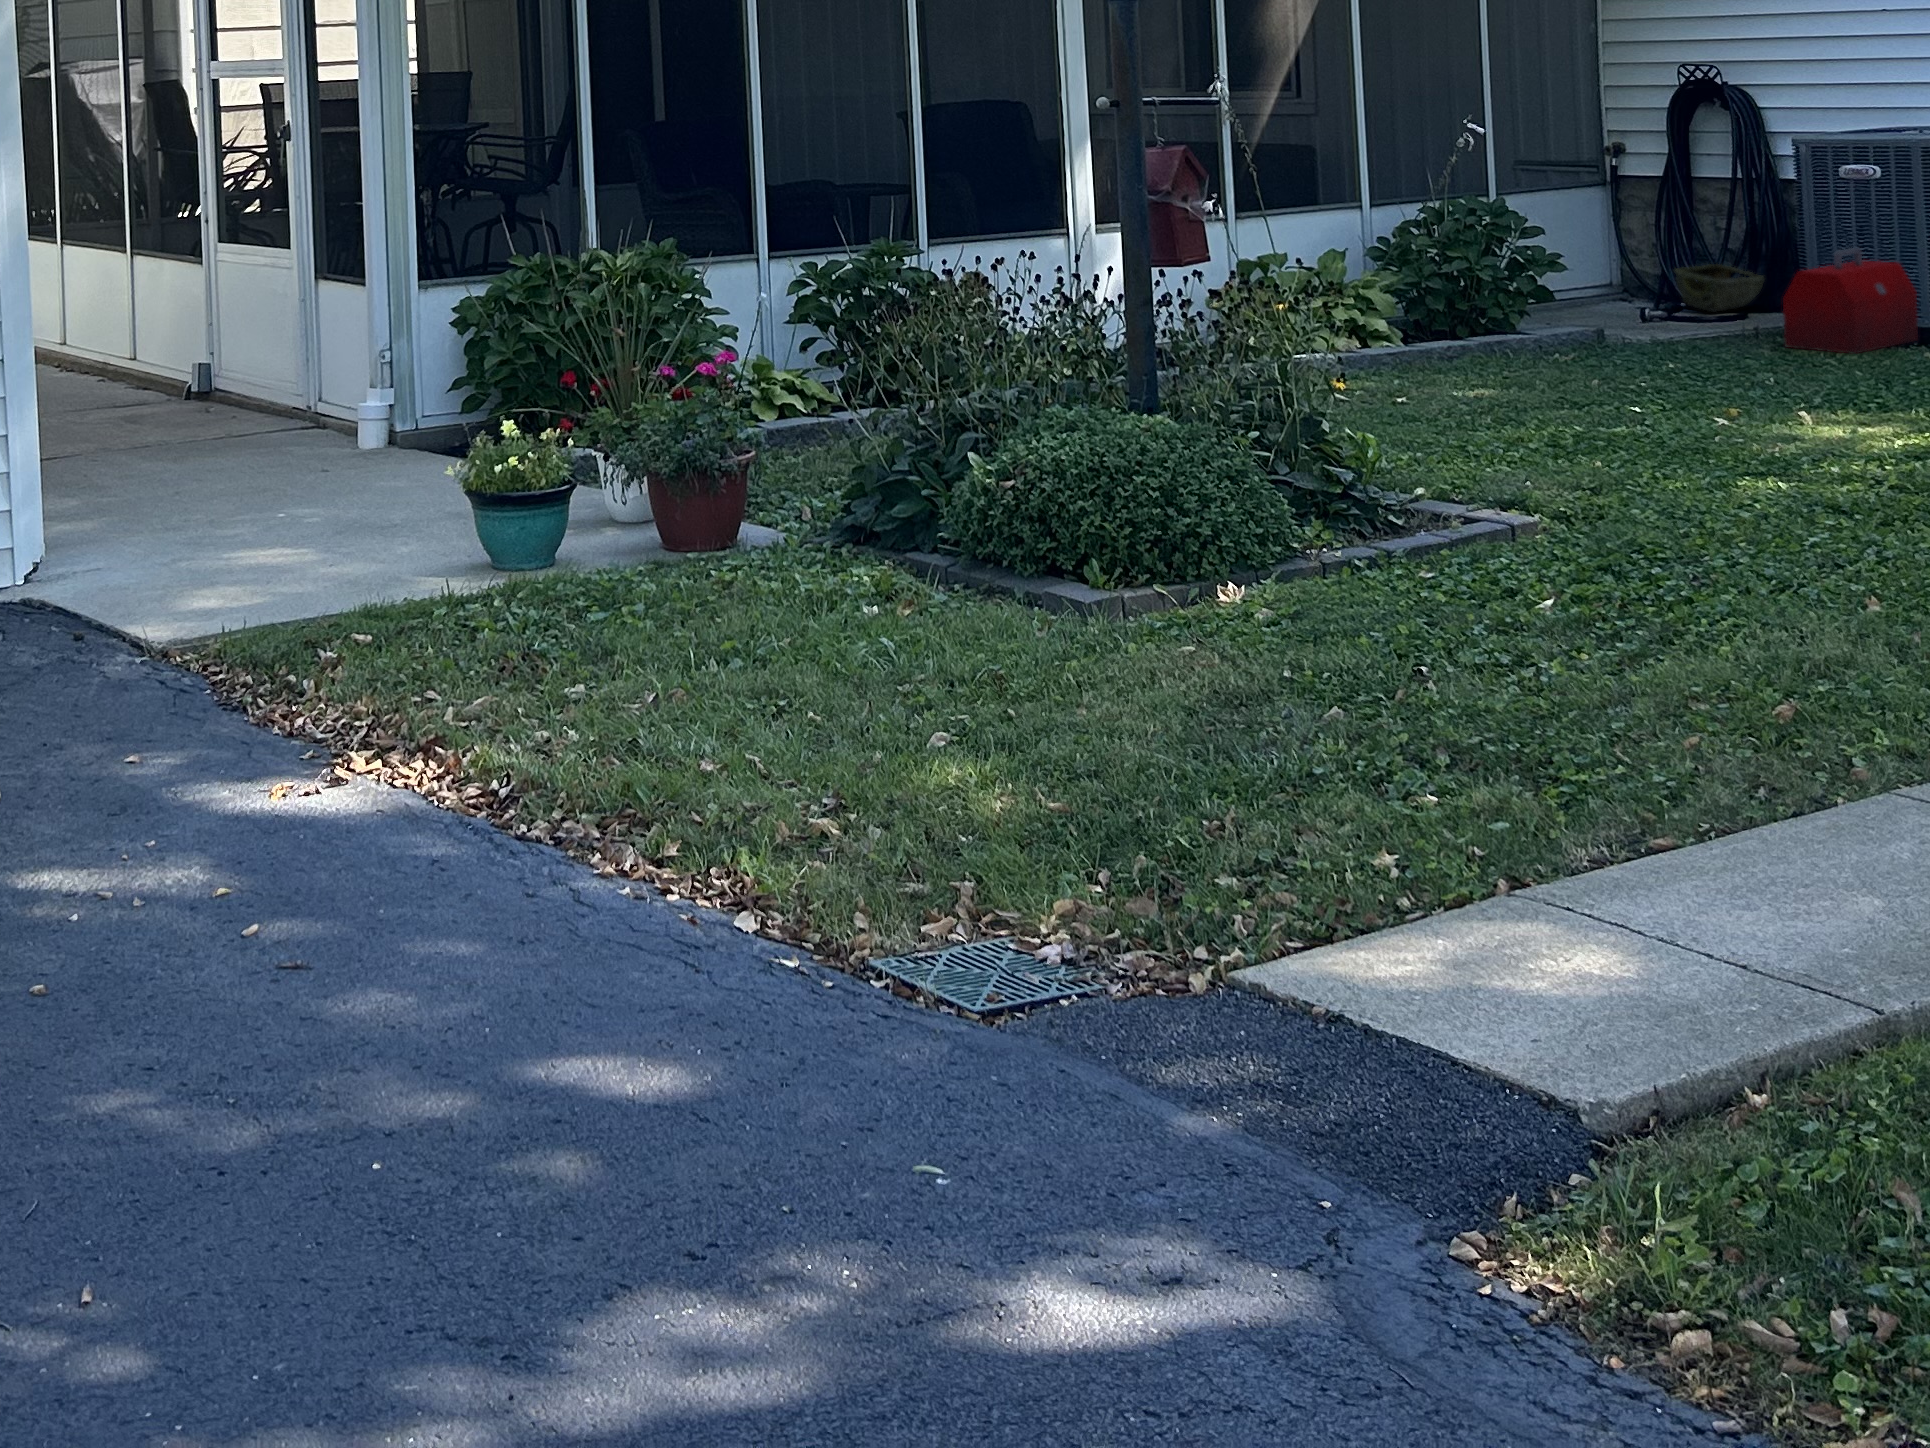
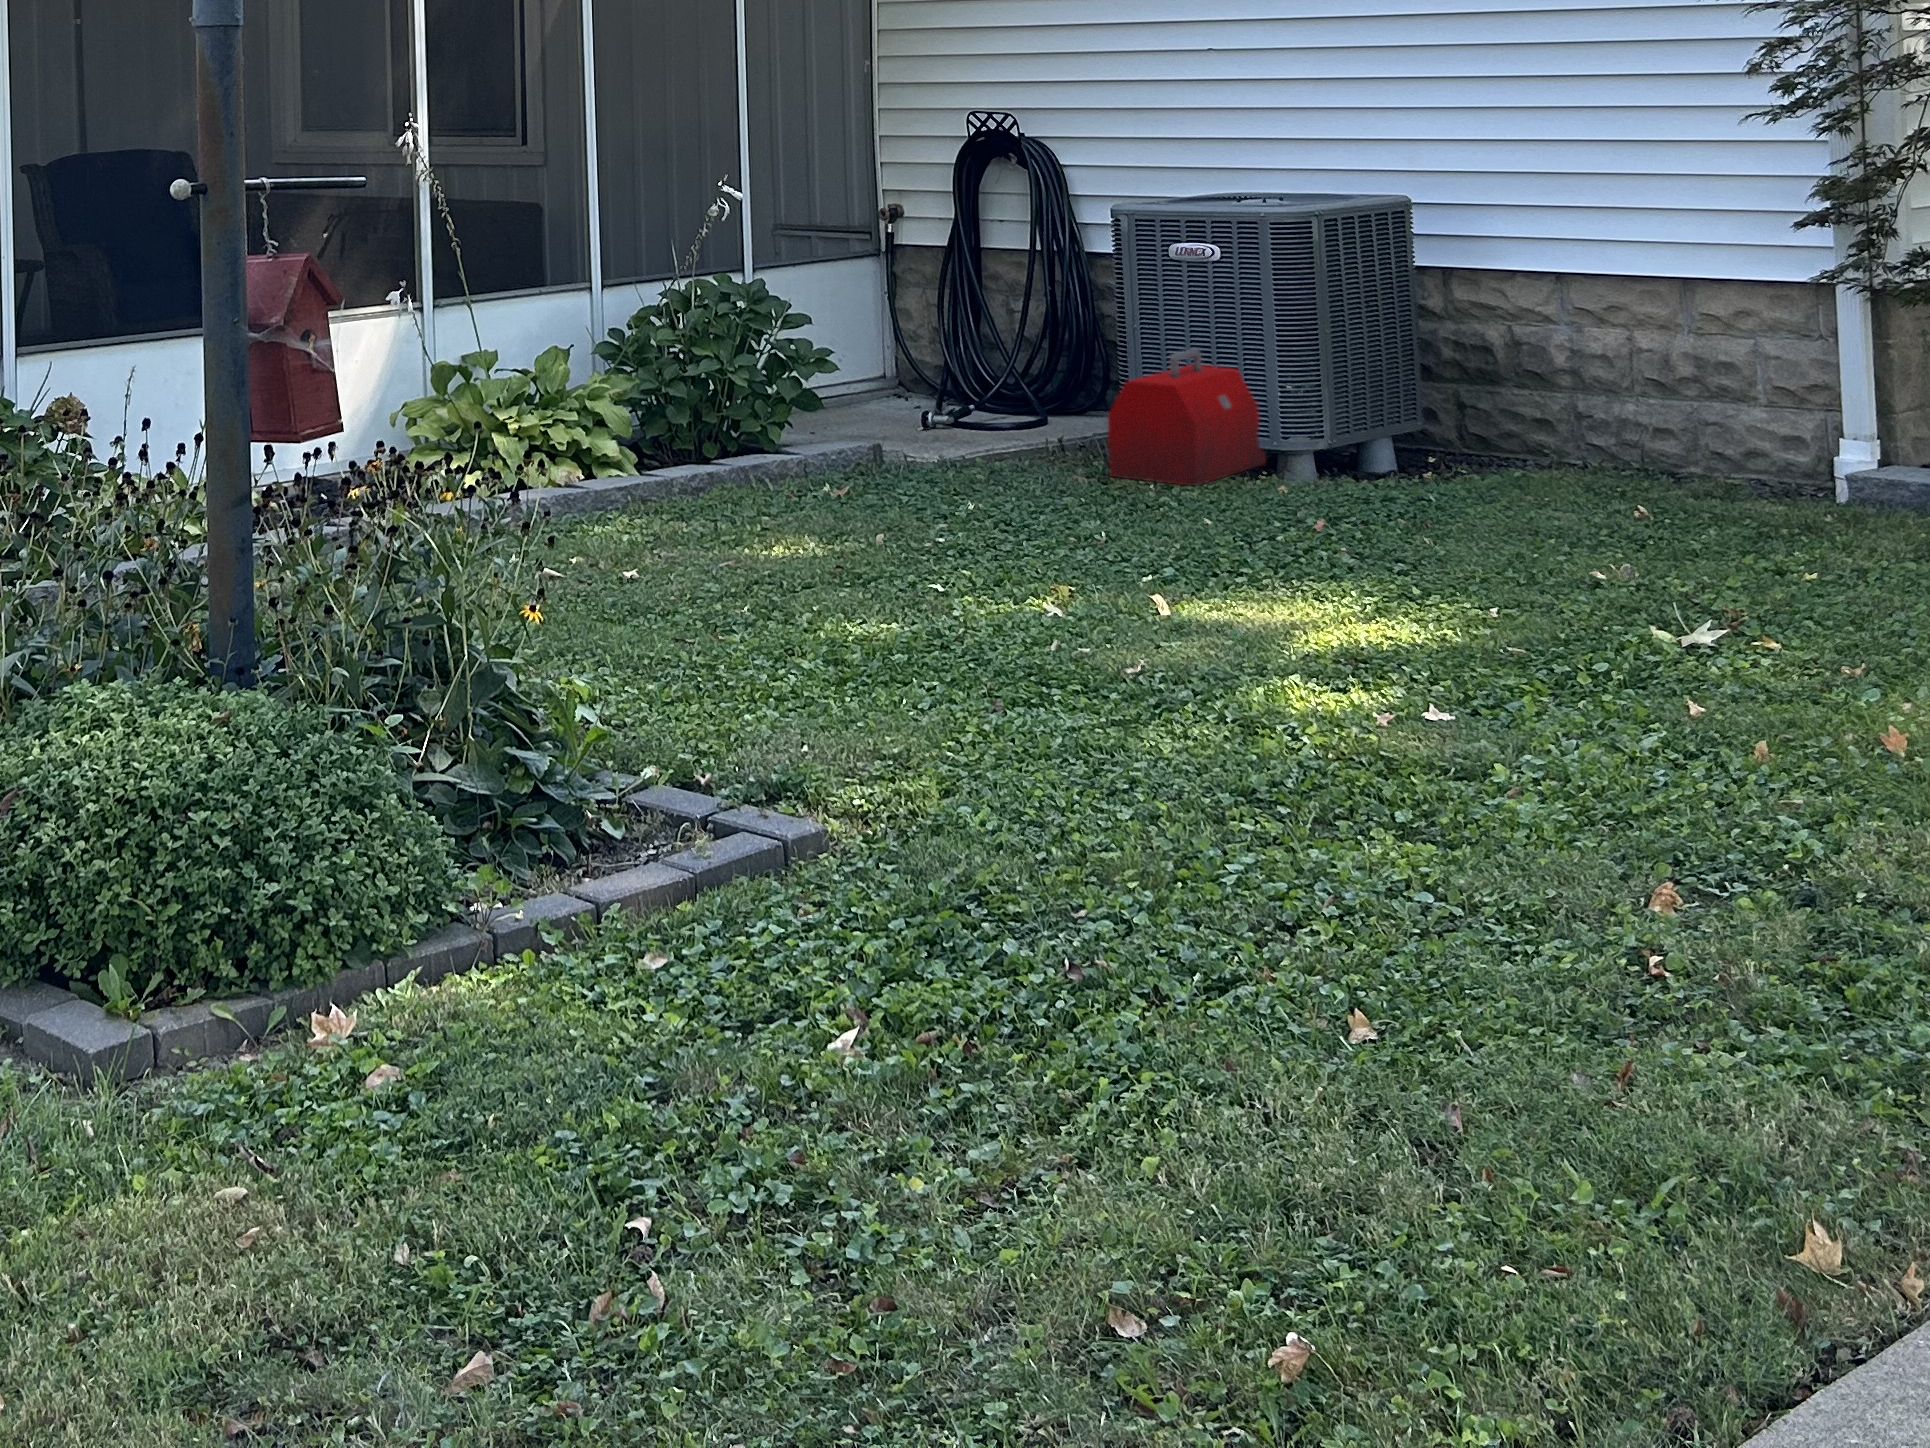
woven basket: present [1674,264,1765,312] -> none [970,359,1077,421]

